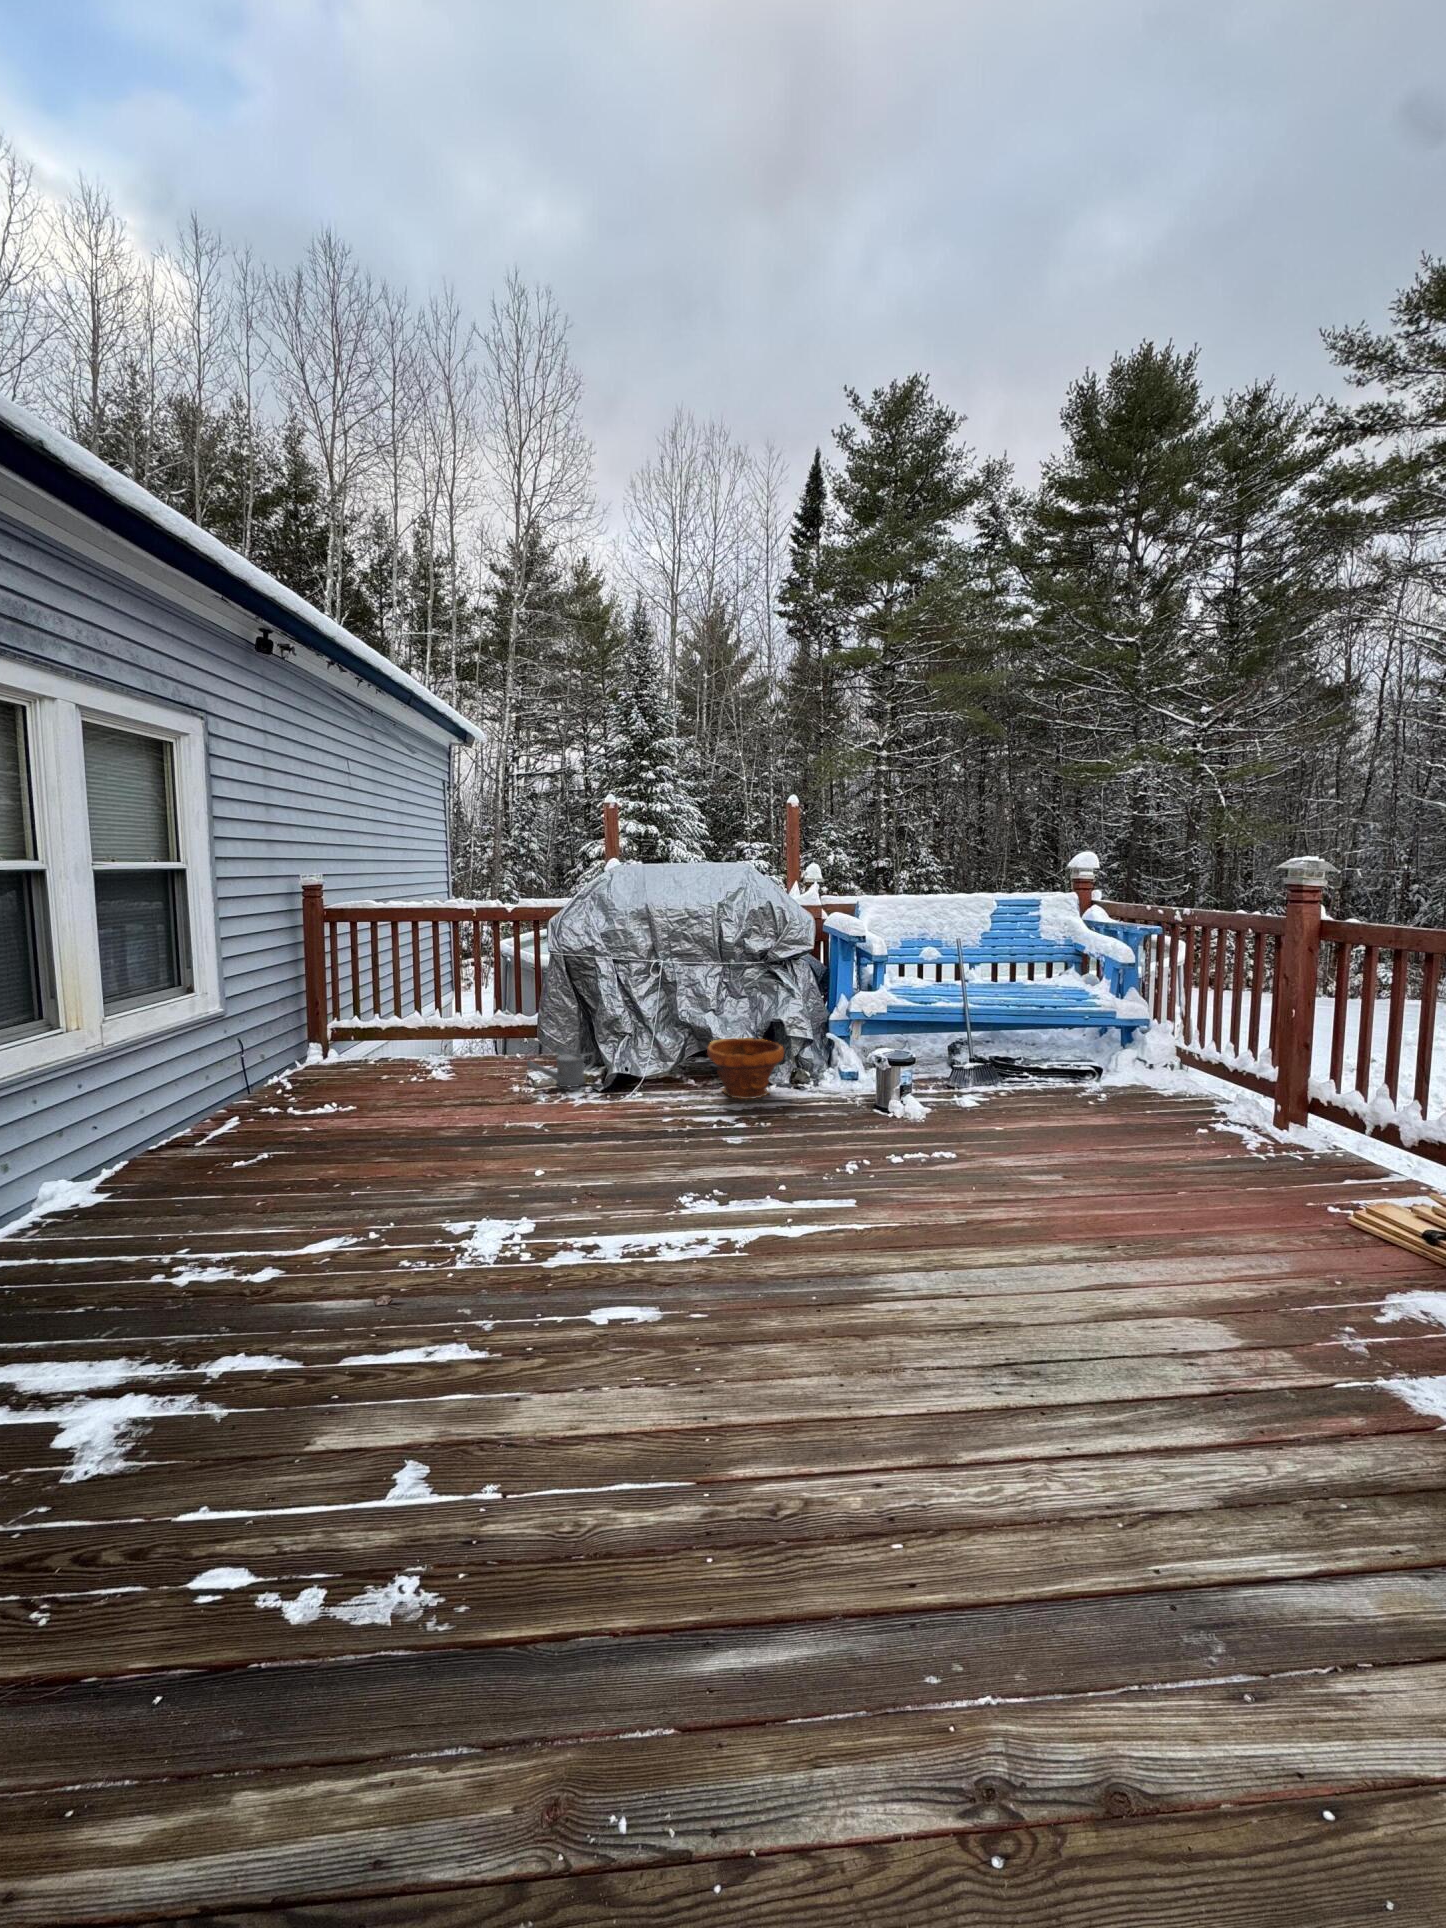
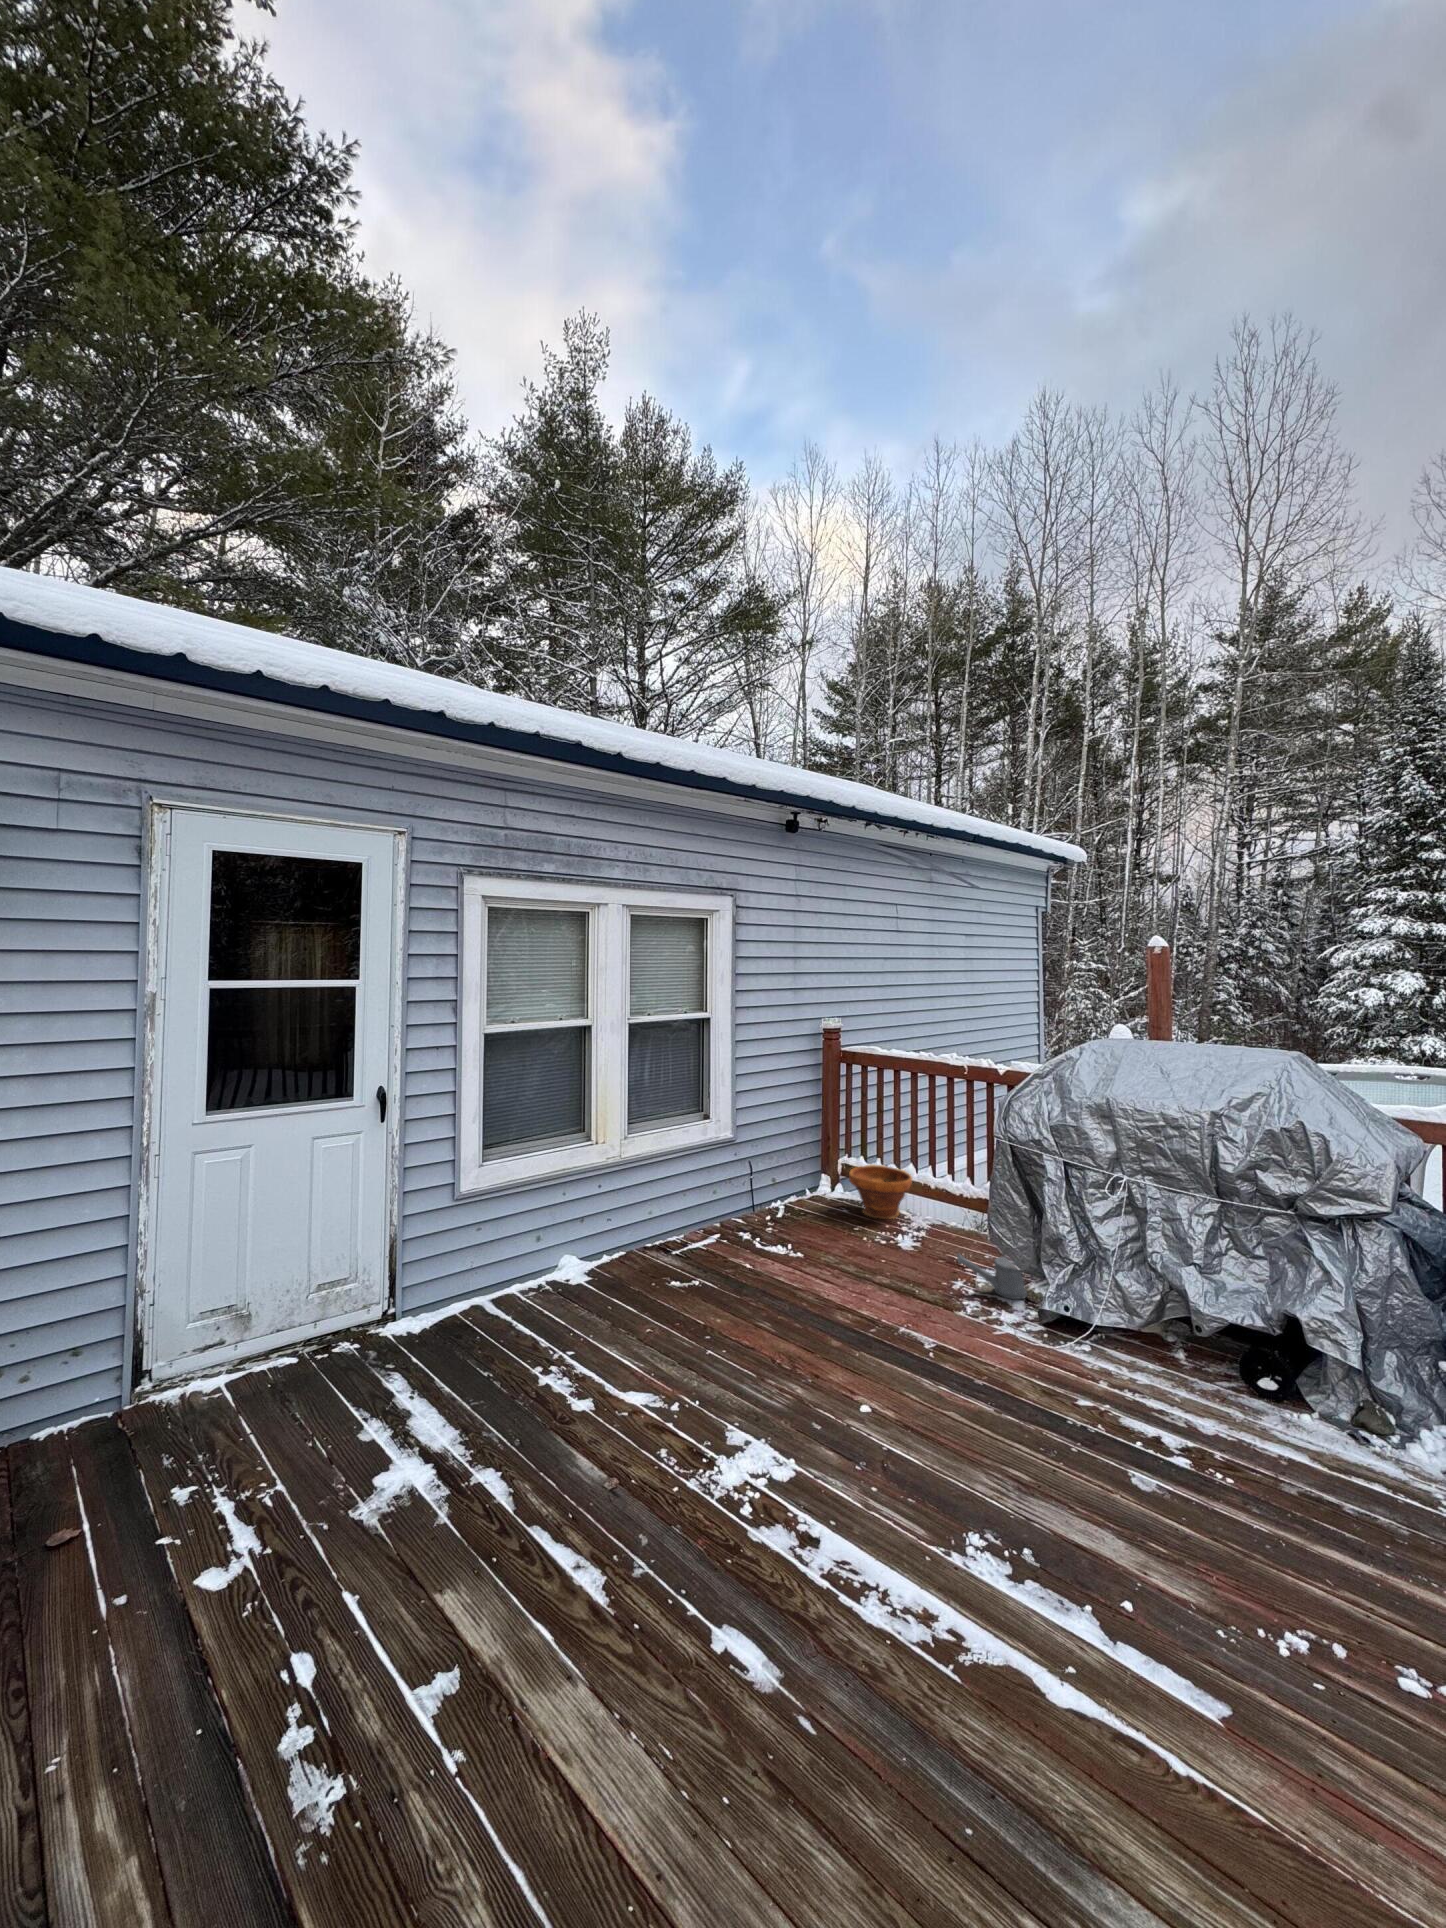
planter: present [707,1038,784,1099] -> present [849,1164,912,1219]

